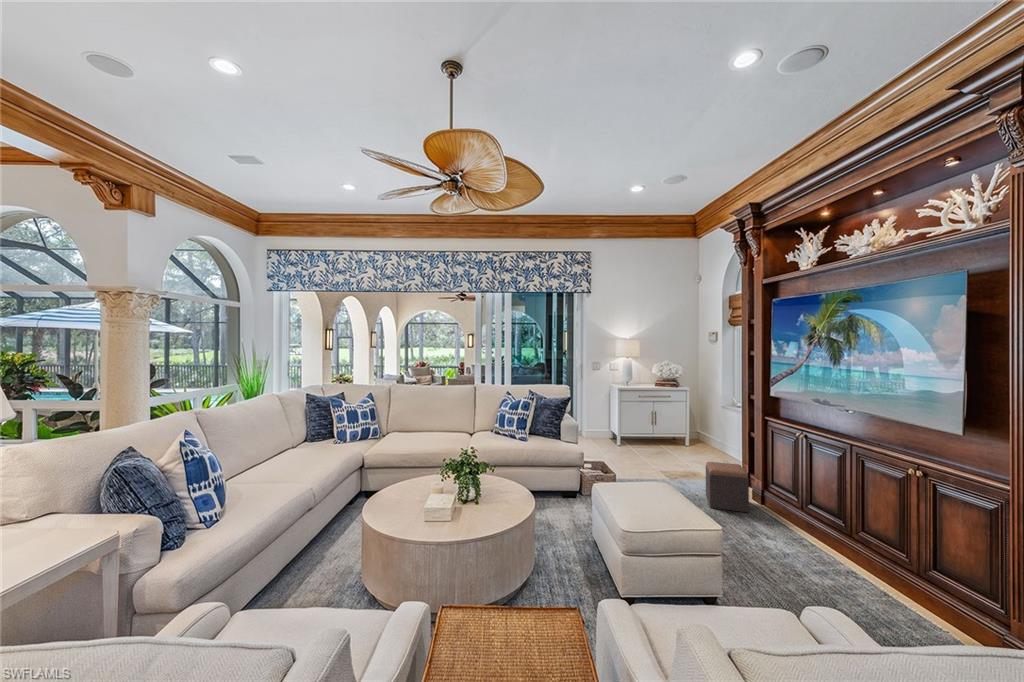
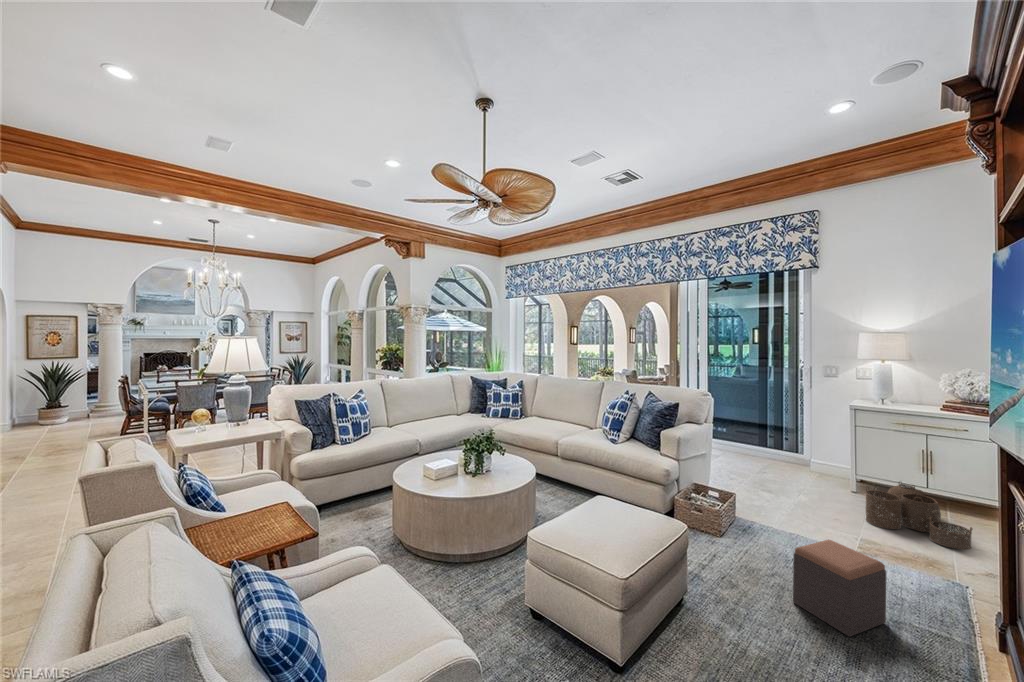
woven basket: none [643,426,697,456] -> present [866,483,973,550]

